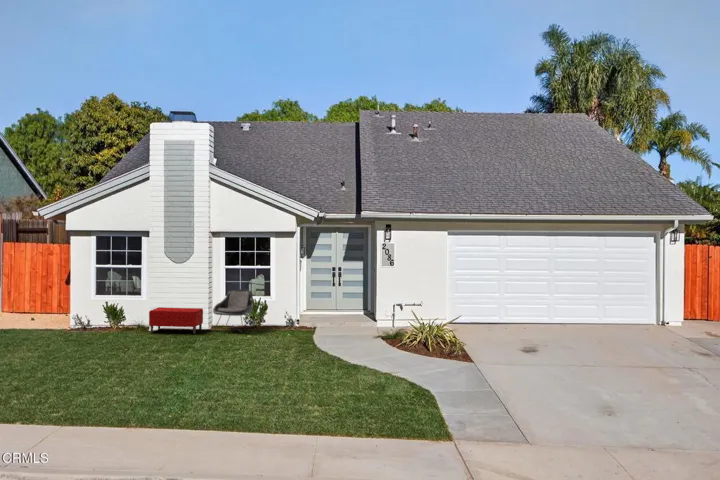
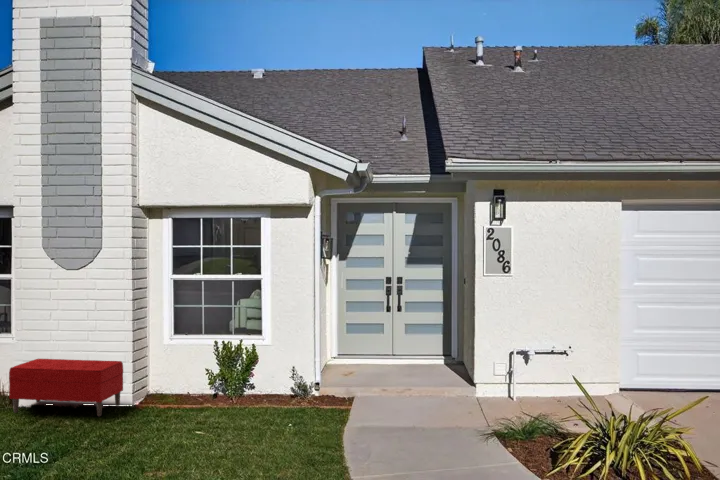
lounge chair: present [213,289,254,333] -> none [140,322,228,415]

